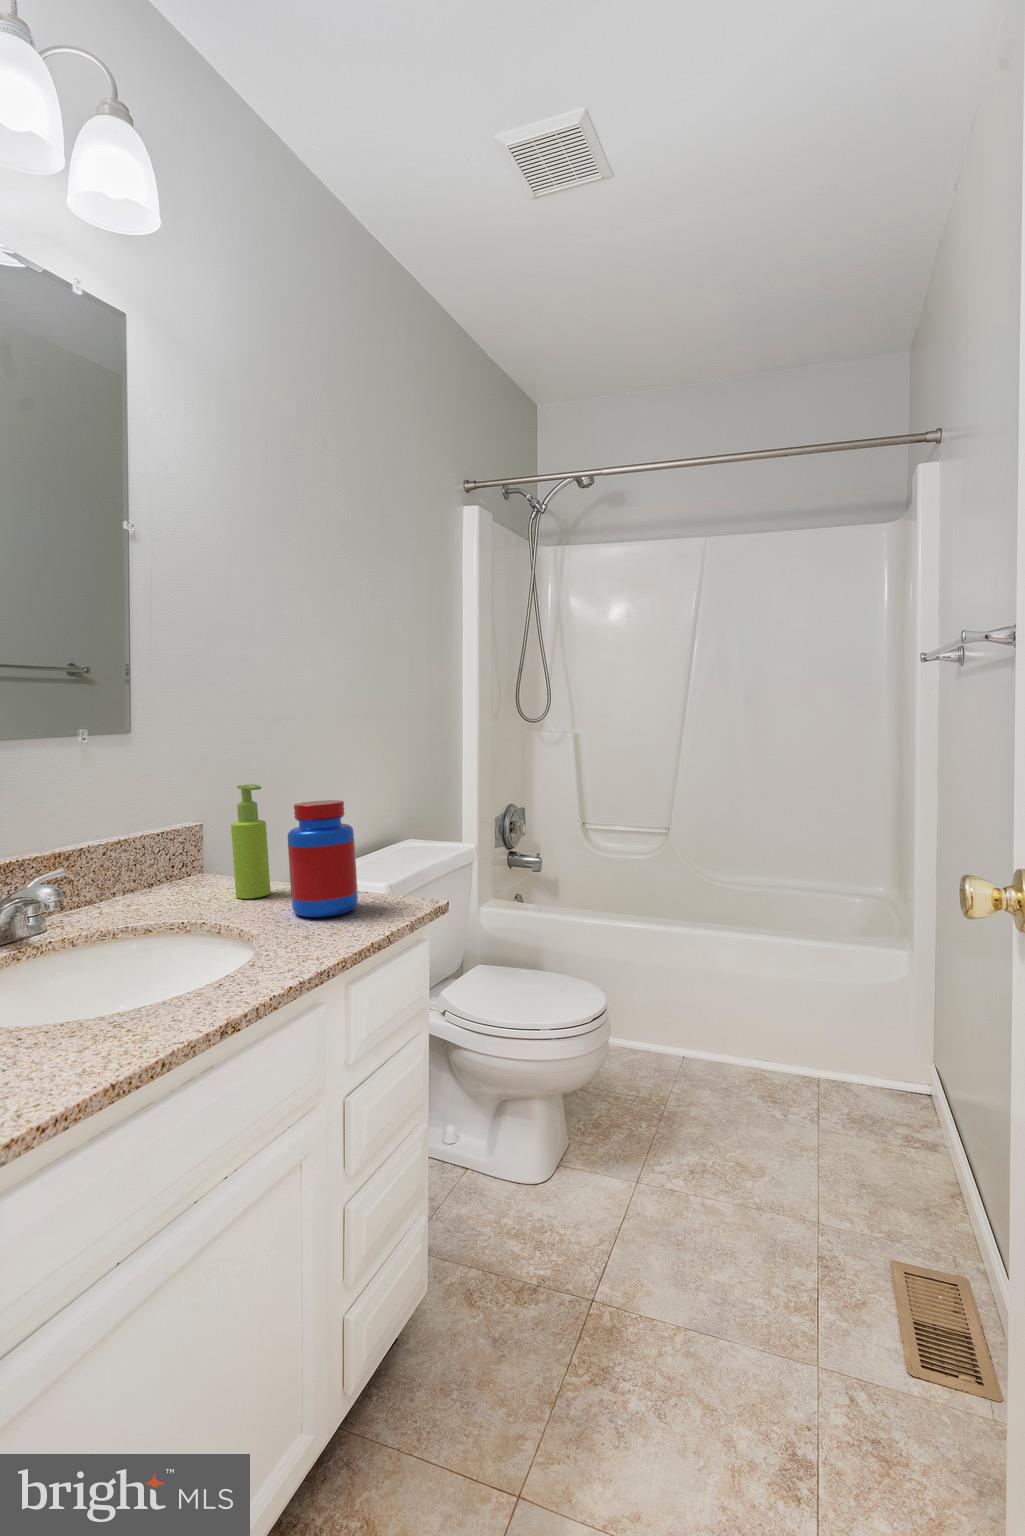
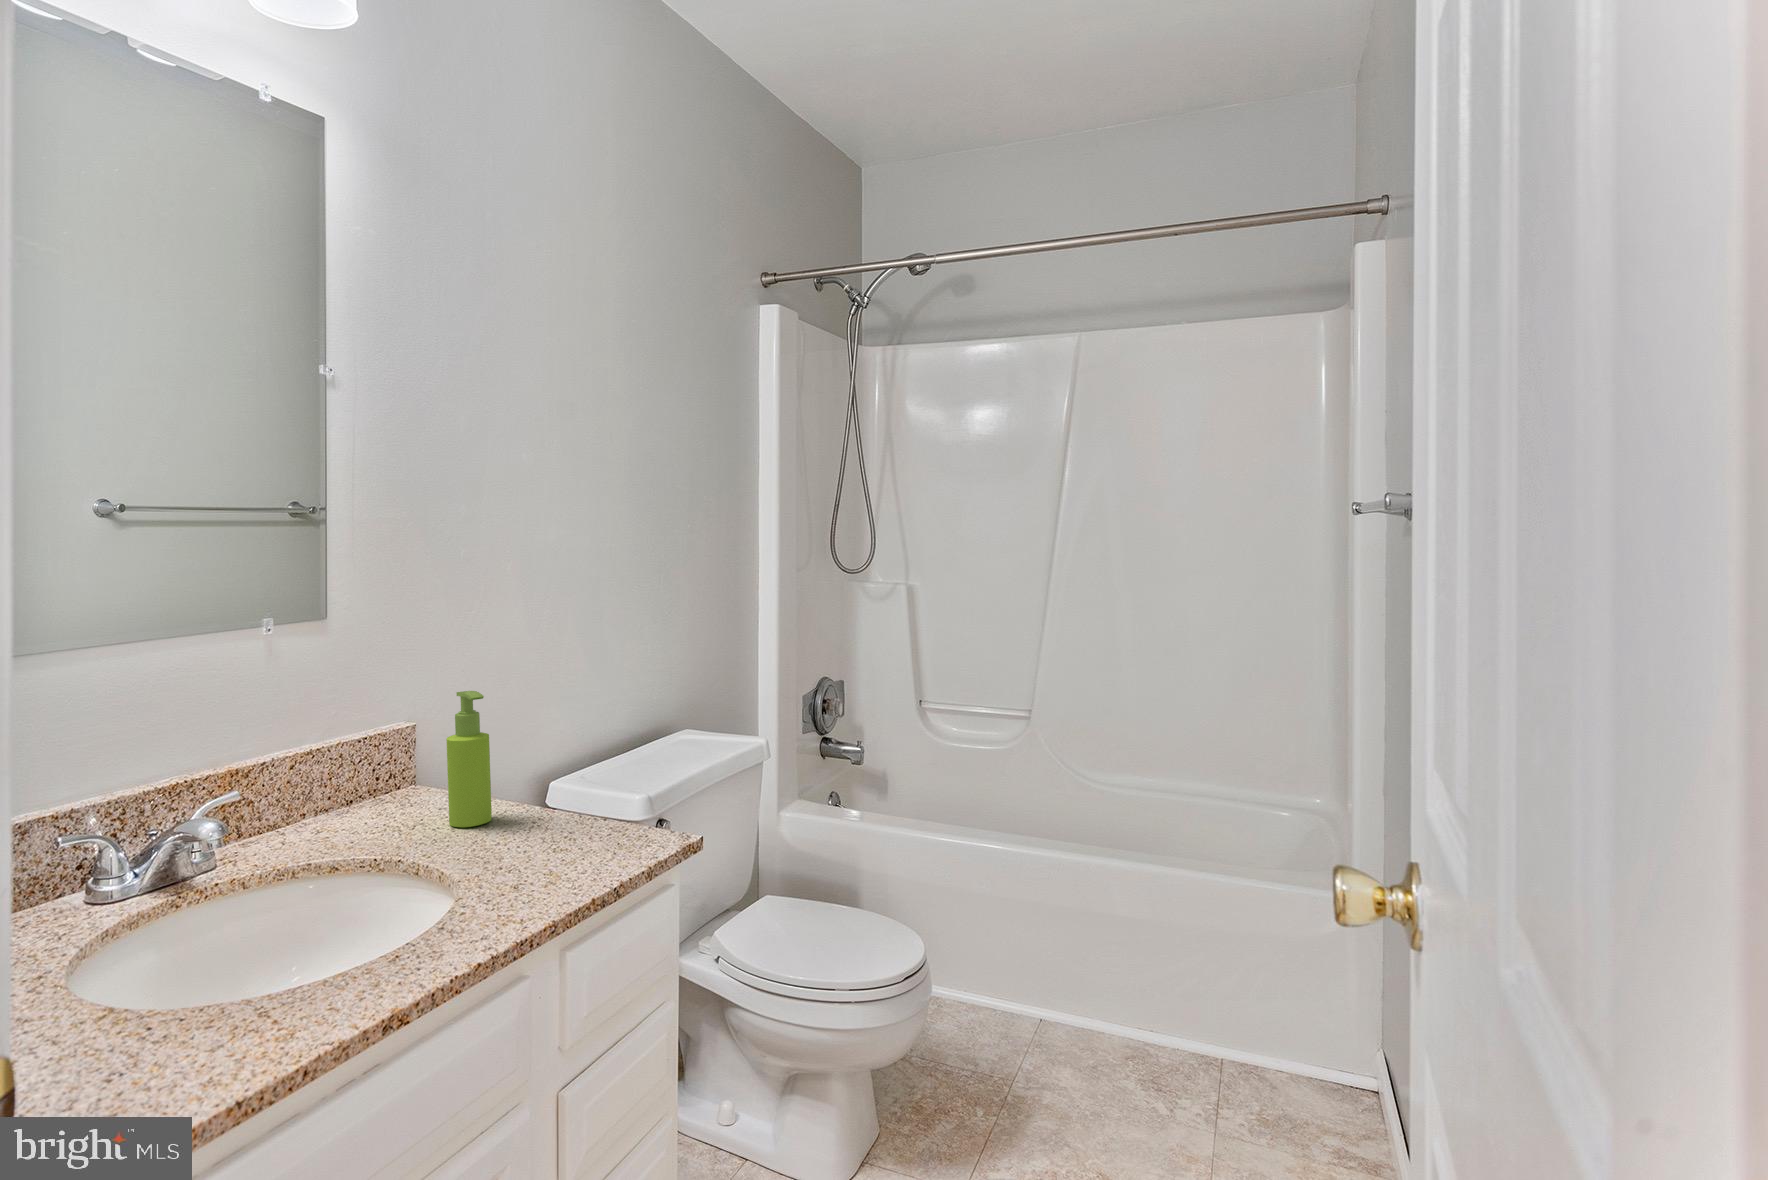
jar: present [288,800,358,917] -> none [507,718,588,860]

